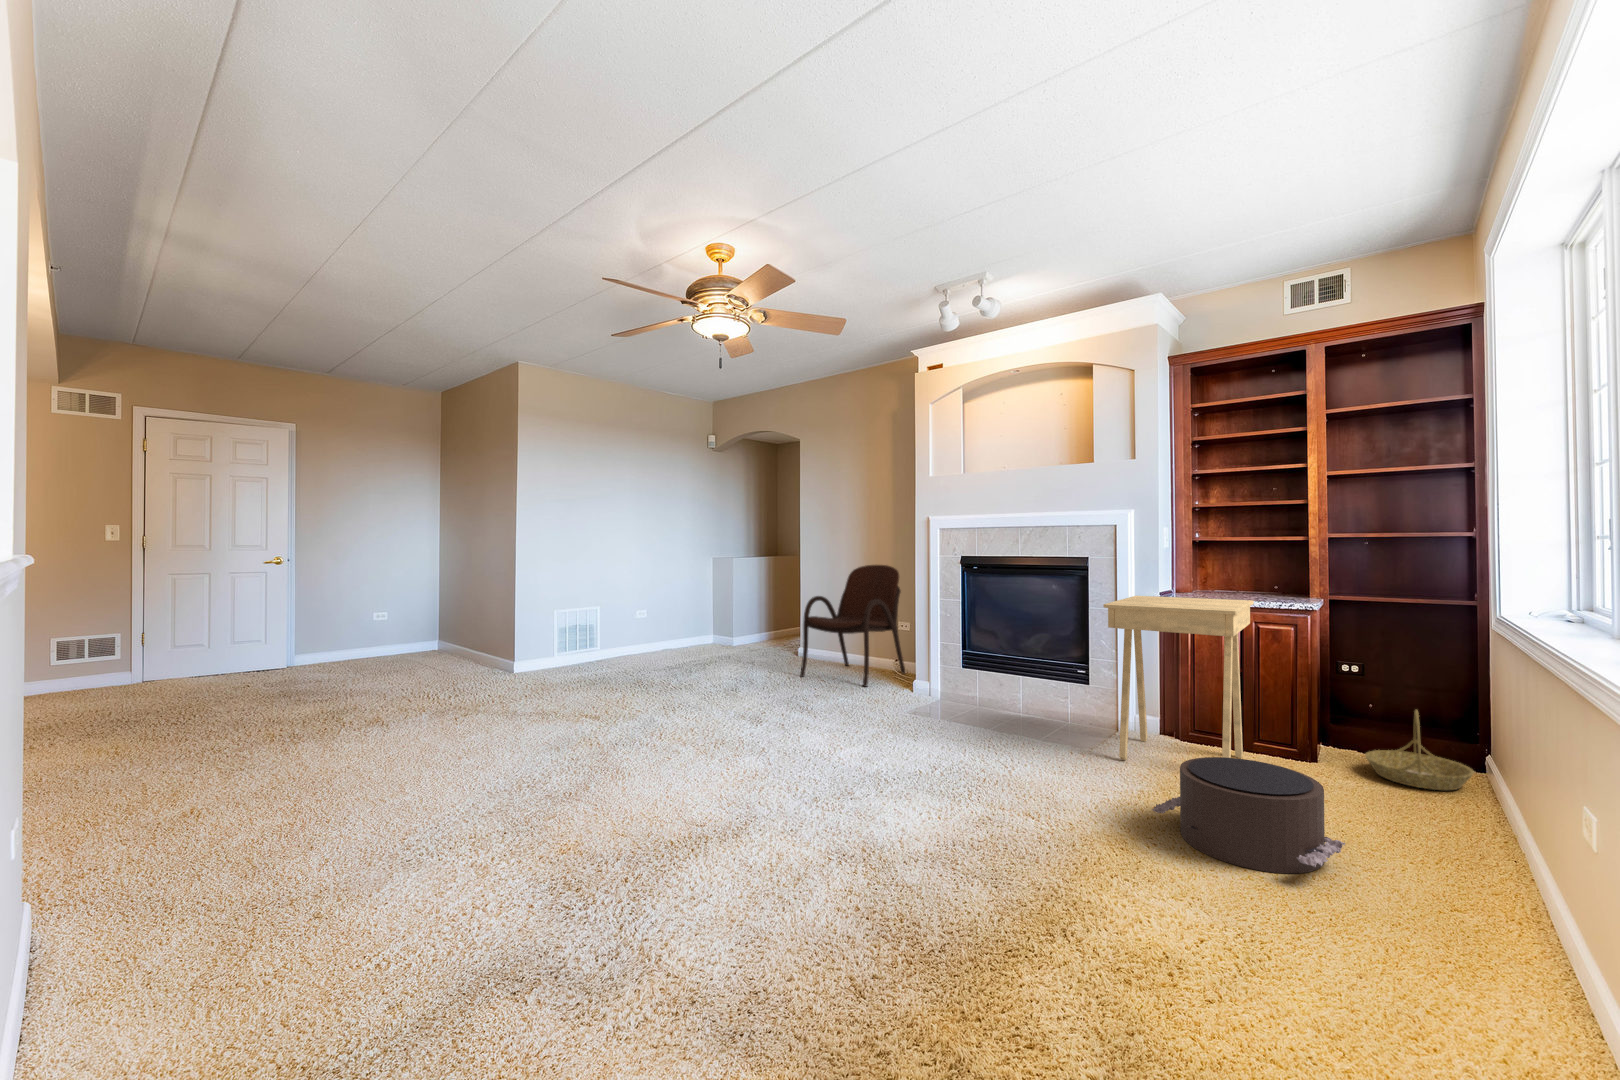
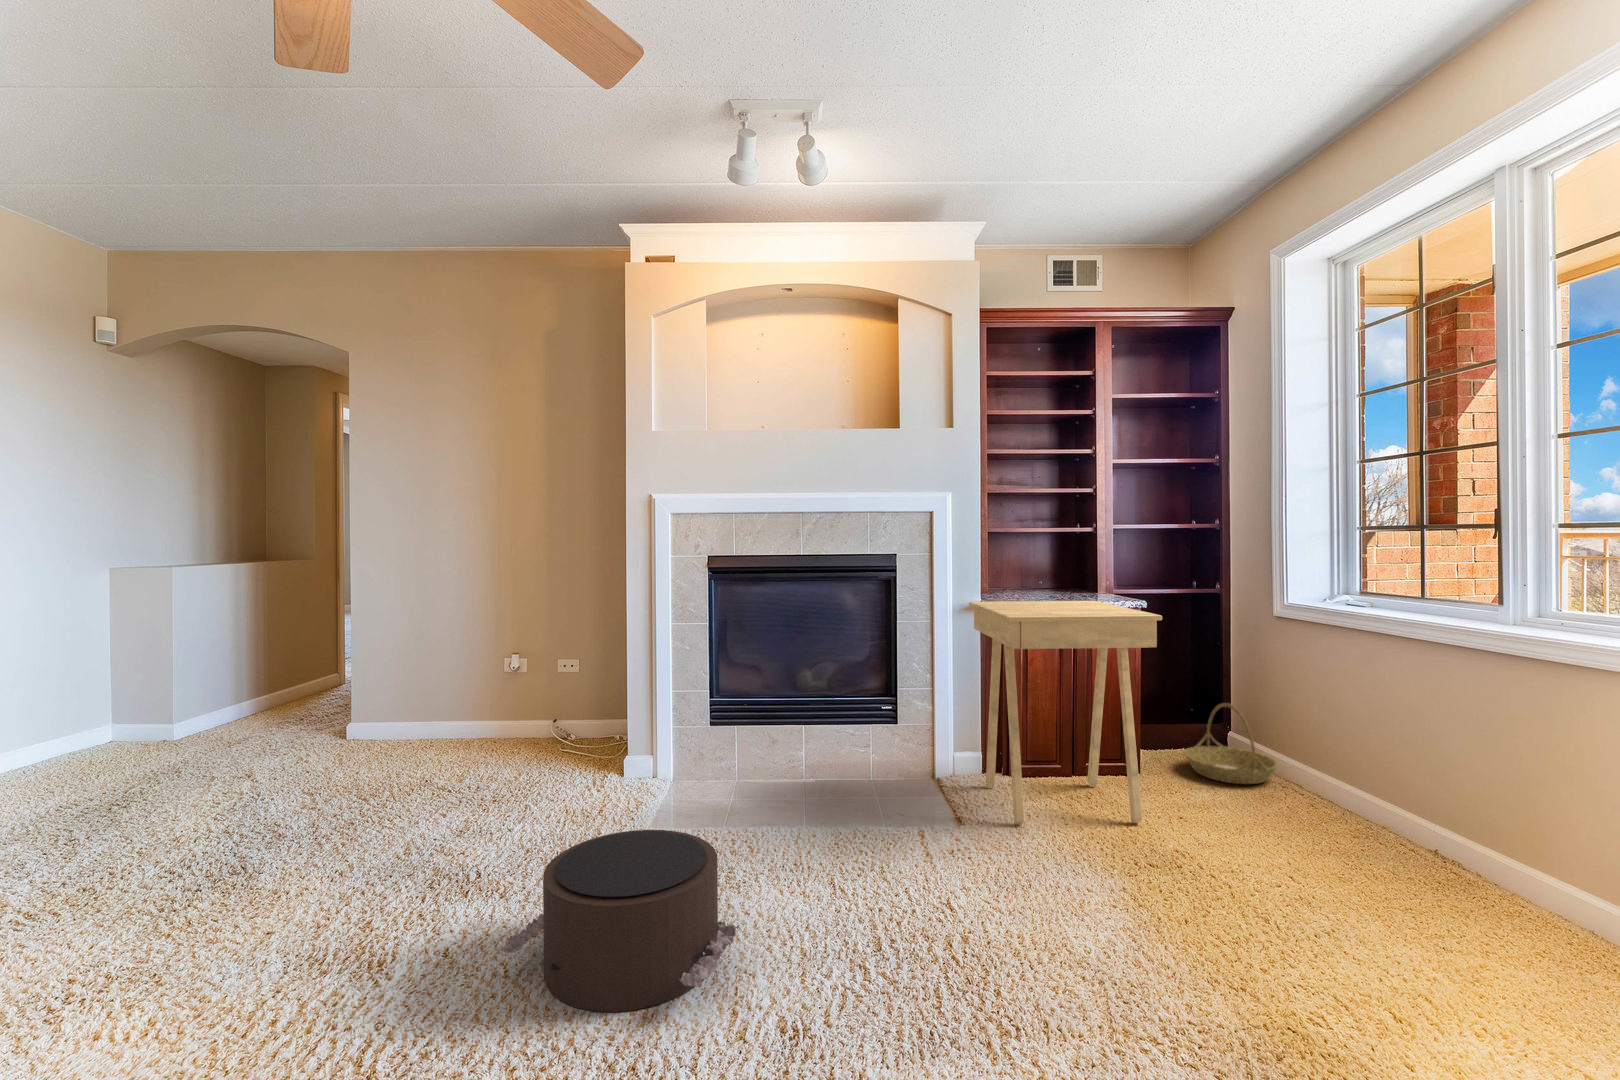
armchair: present [800,565,906,687] -> none [391,571,576,782]
pouf: present [1152,757,1345,873] -> present [502,830,739,1012]

